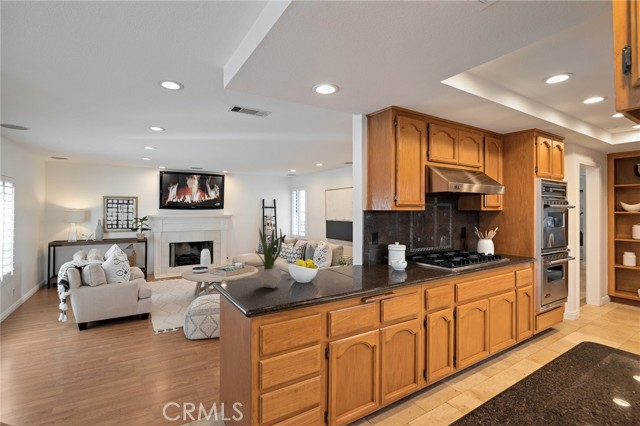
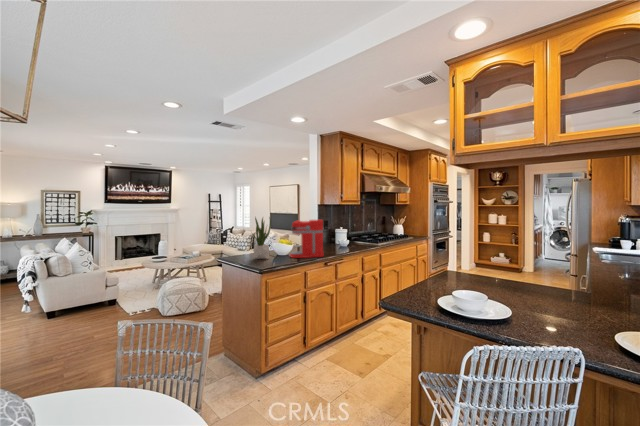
coffee maker: none [311,233,363,290] -> present [290,220,324,258]

